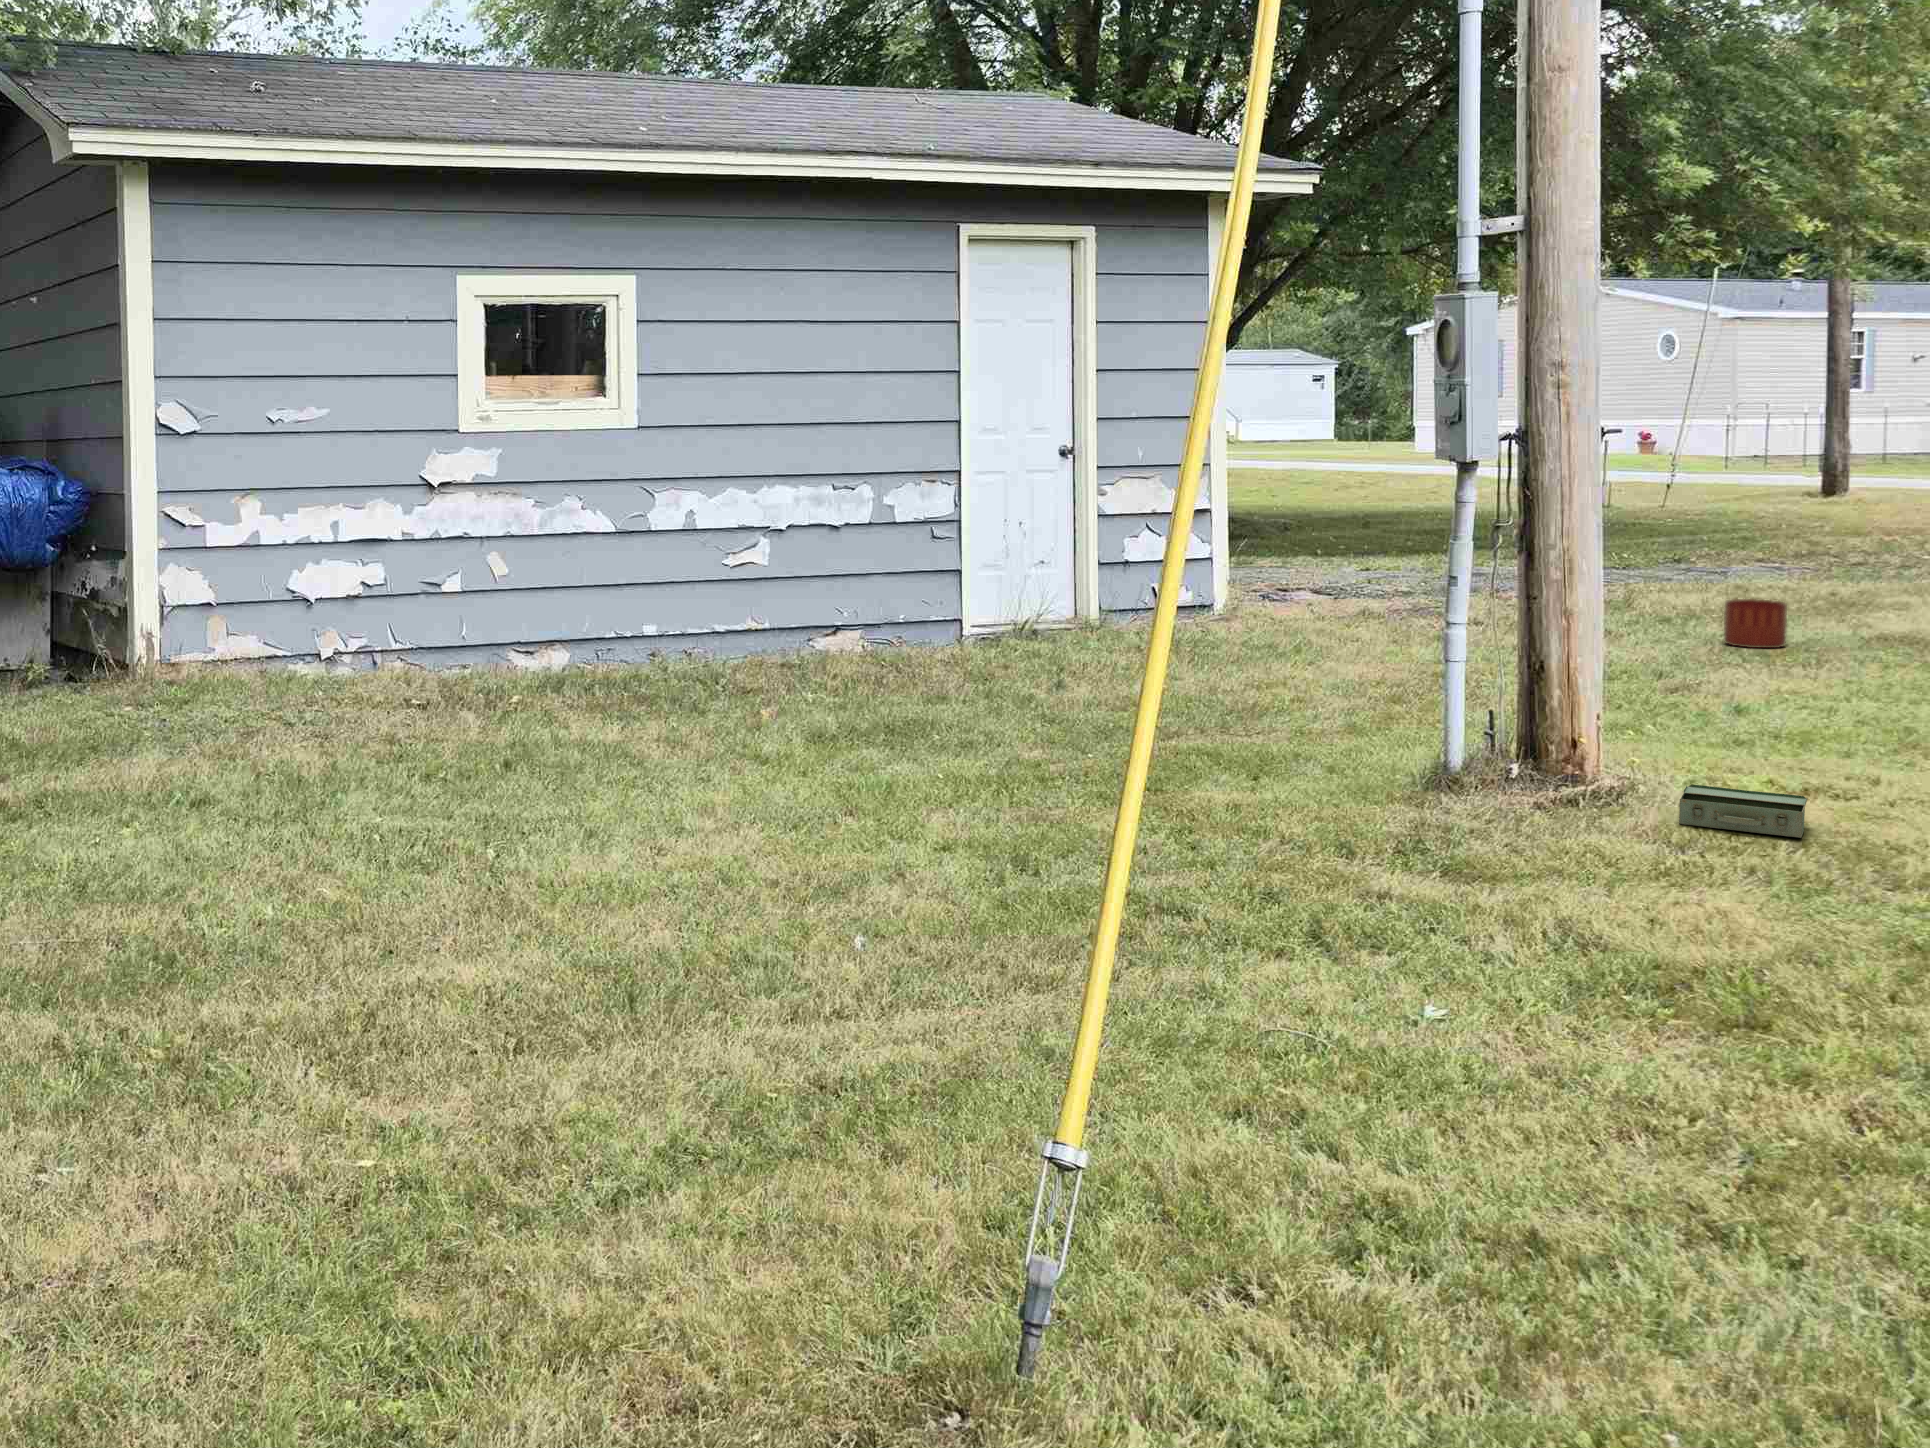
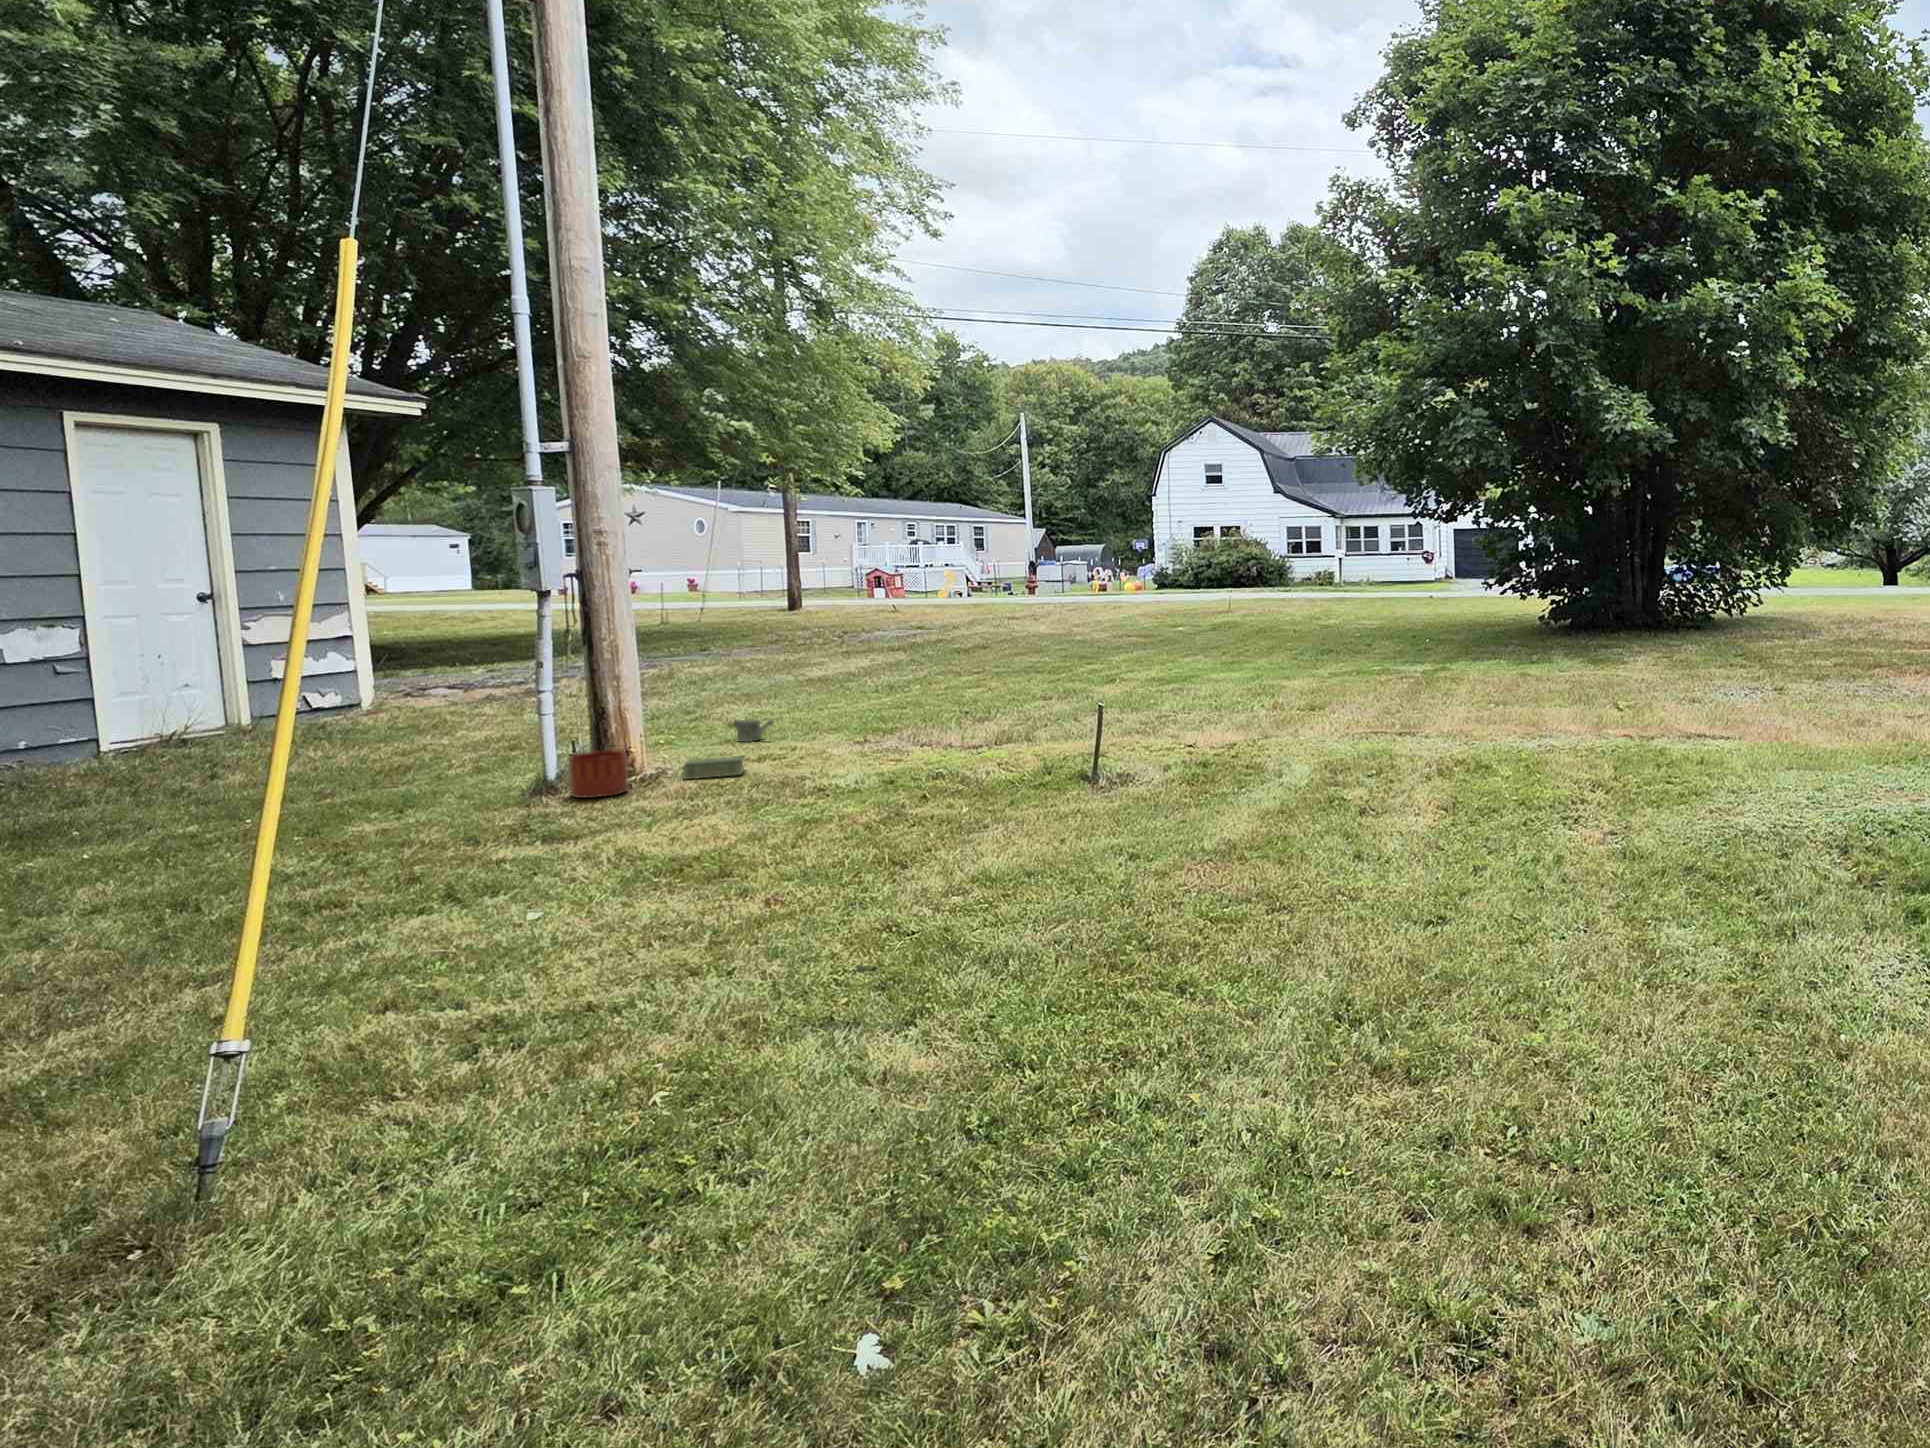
planter: present [1724,599,1787,648] -> present [568,751,628,798]
watering can: none [1764,706,1855,755] -> present [734,719,774,742]

